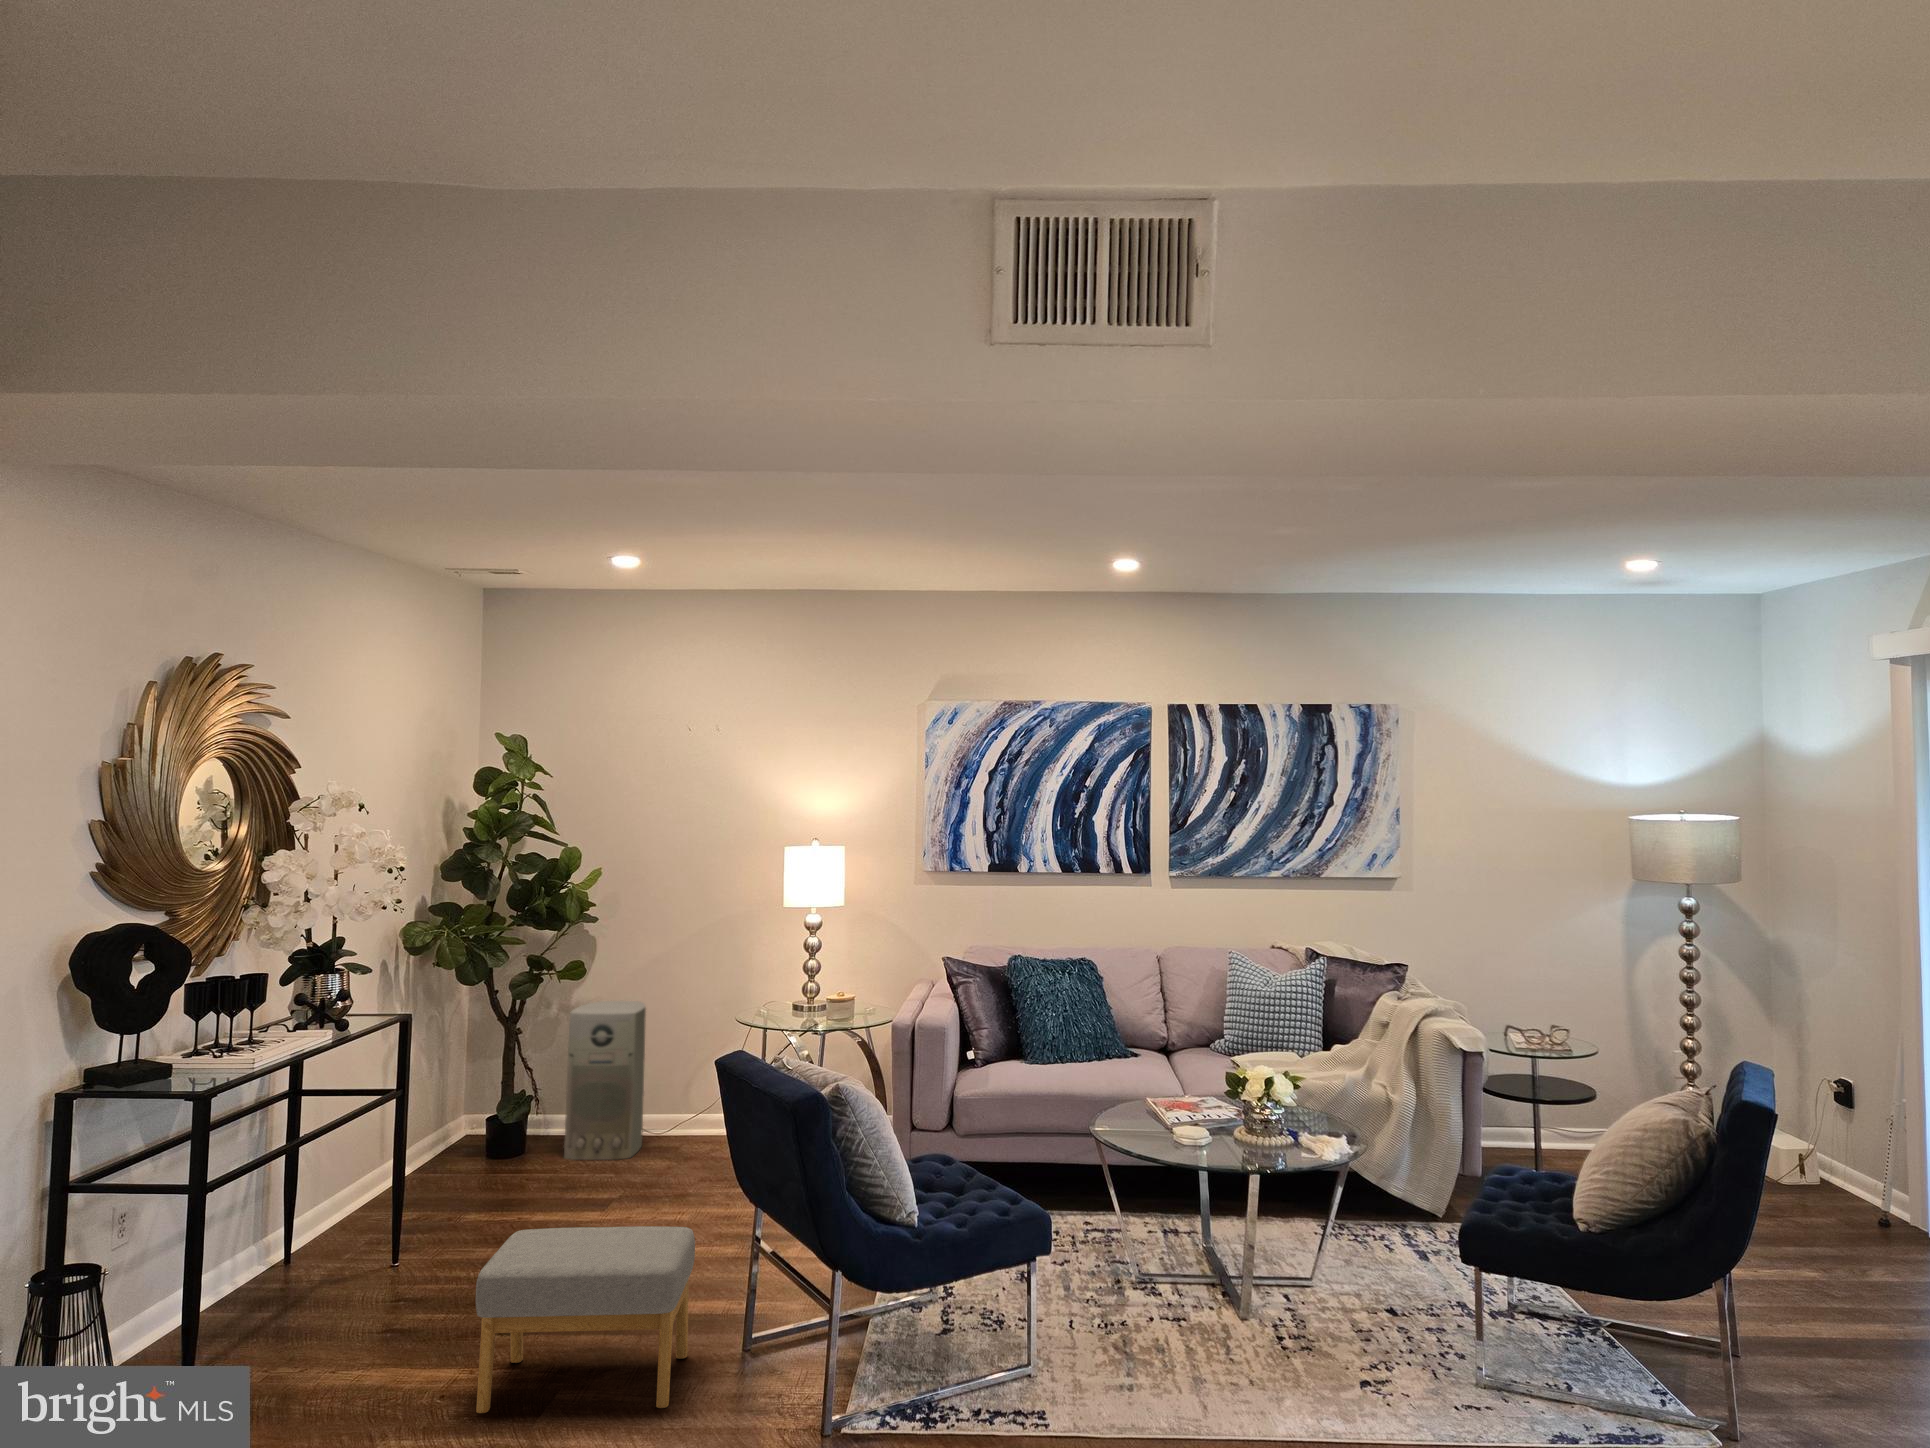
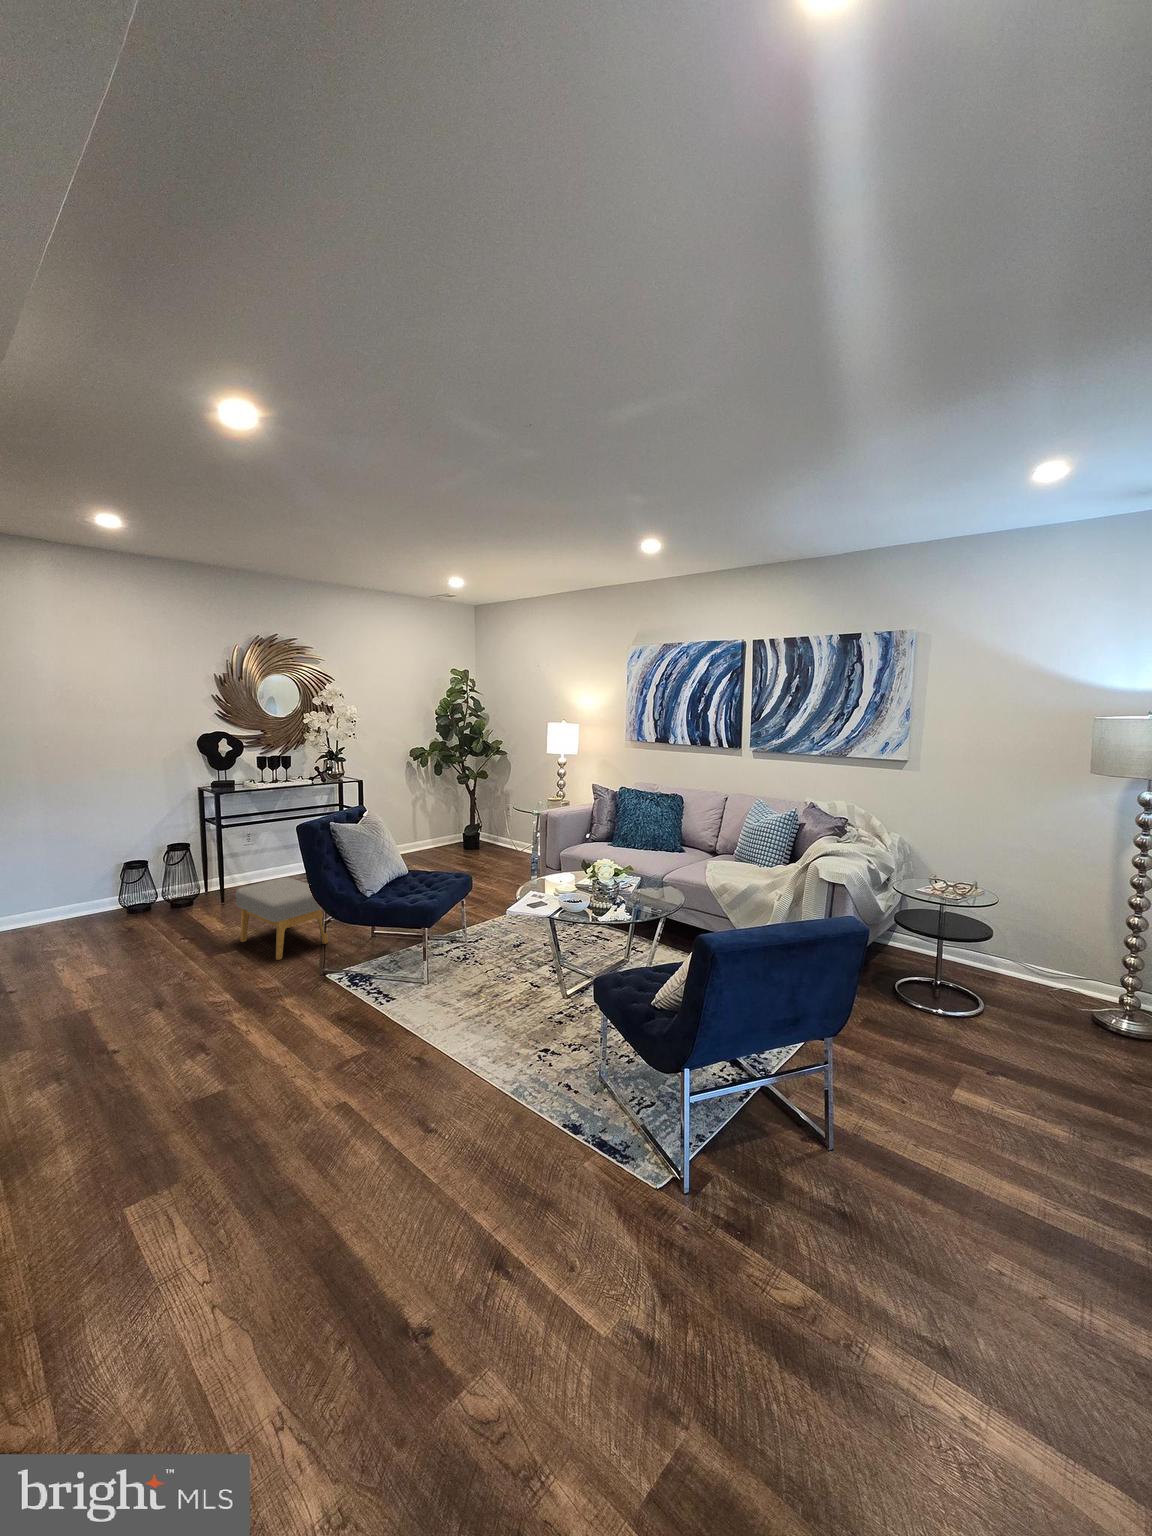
air purifier: present [564,1001,646,1160] -> none [480,792,521,861]

